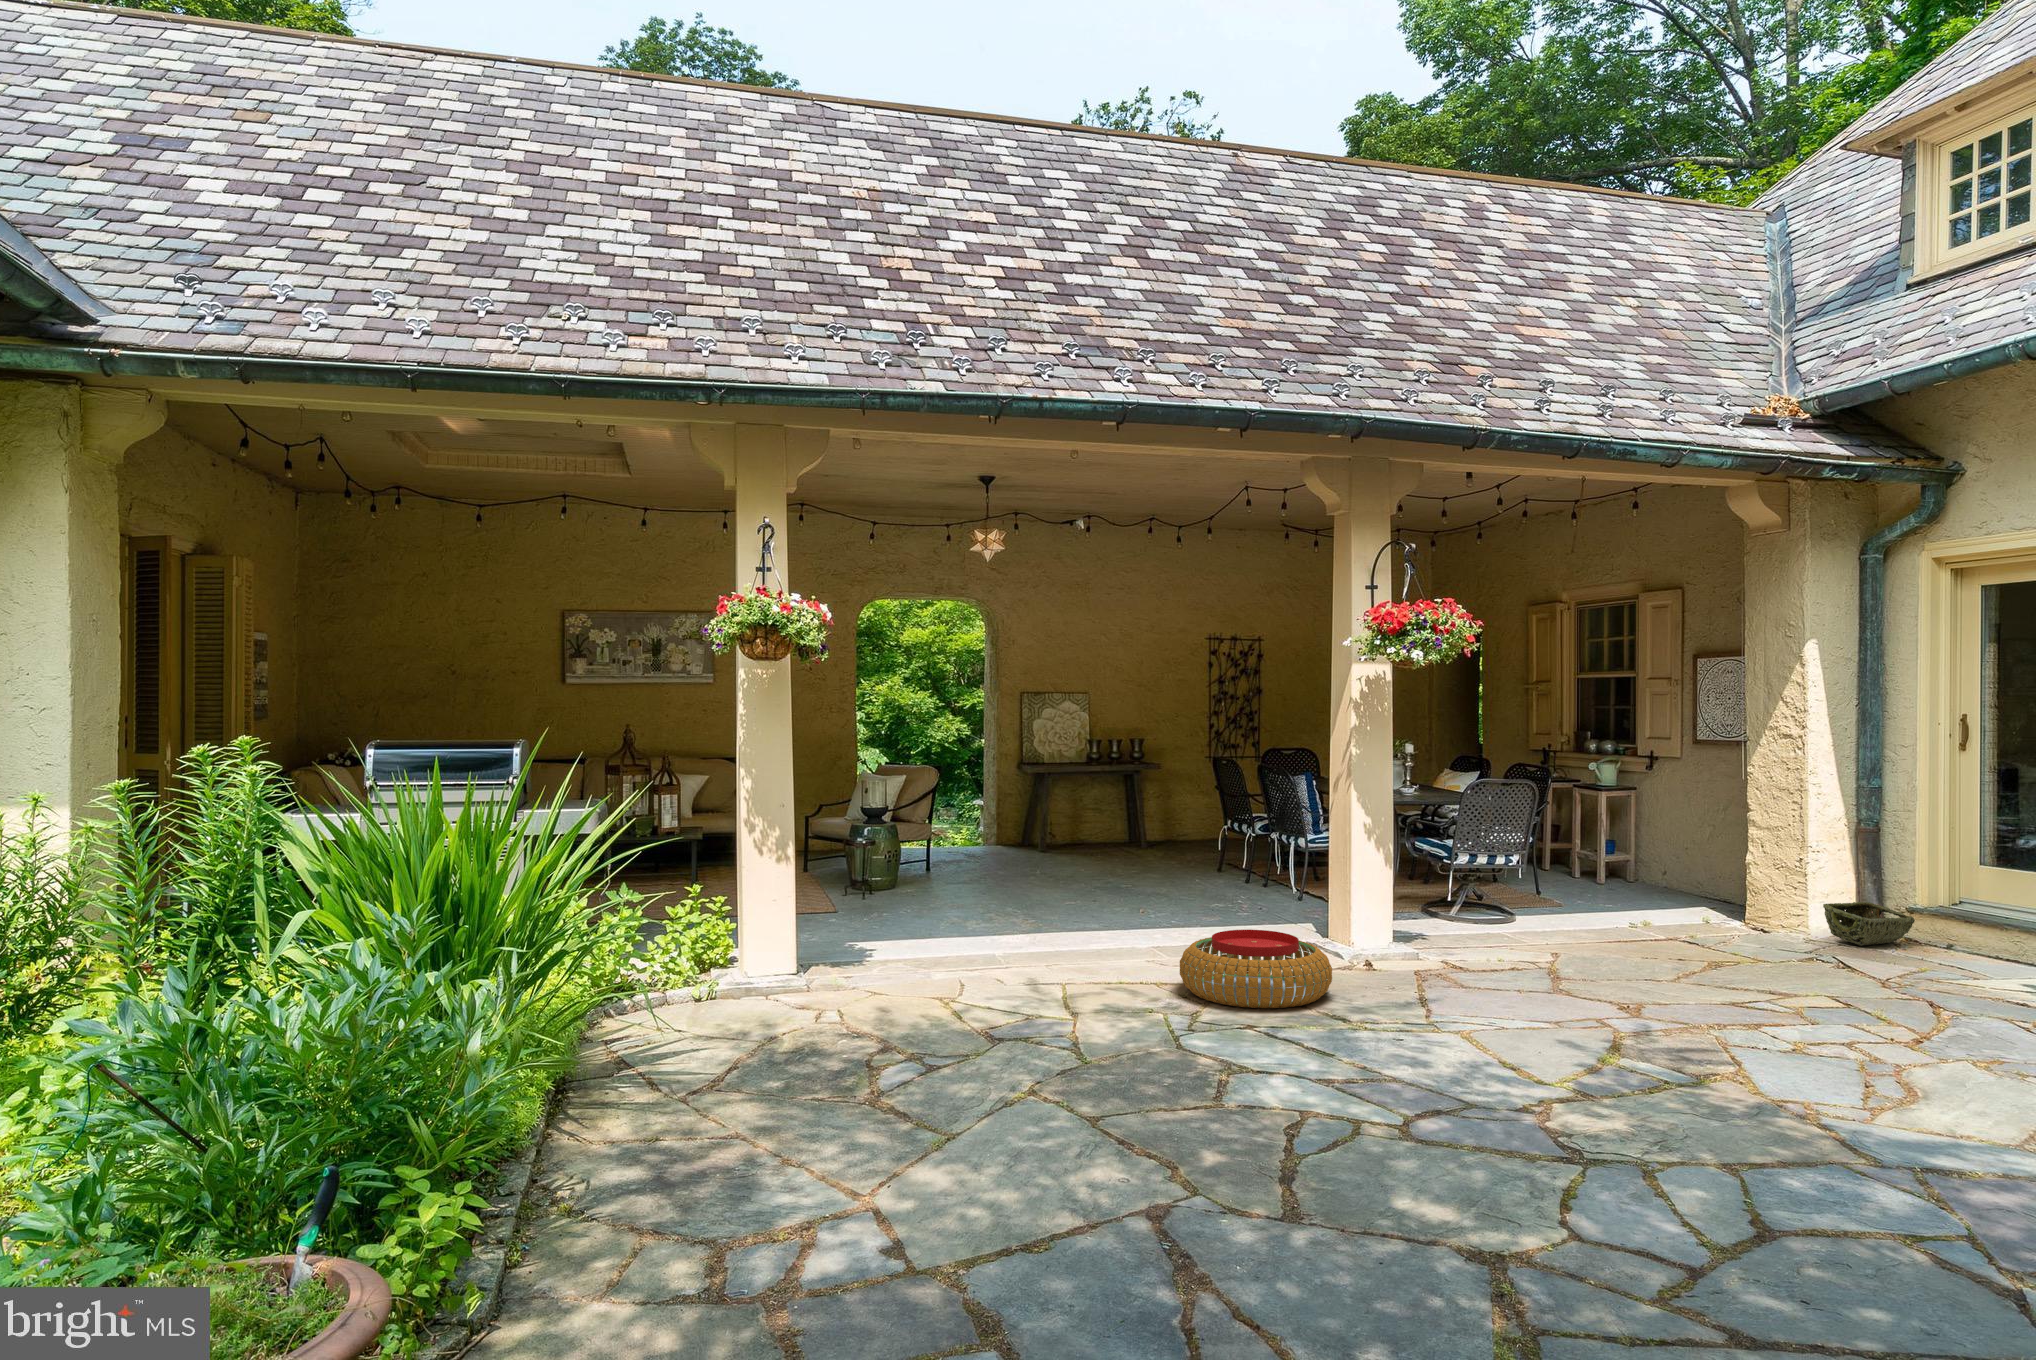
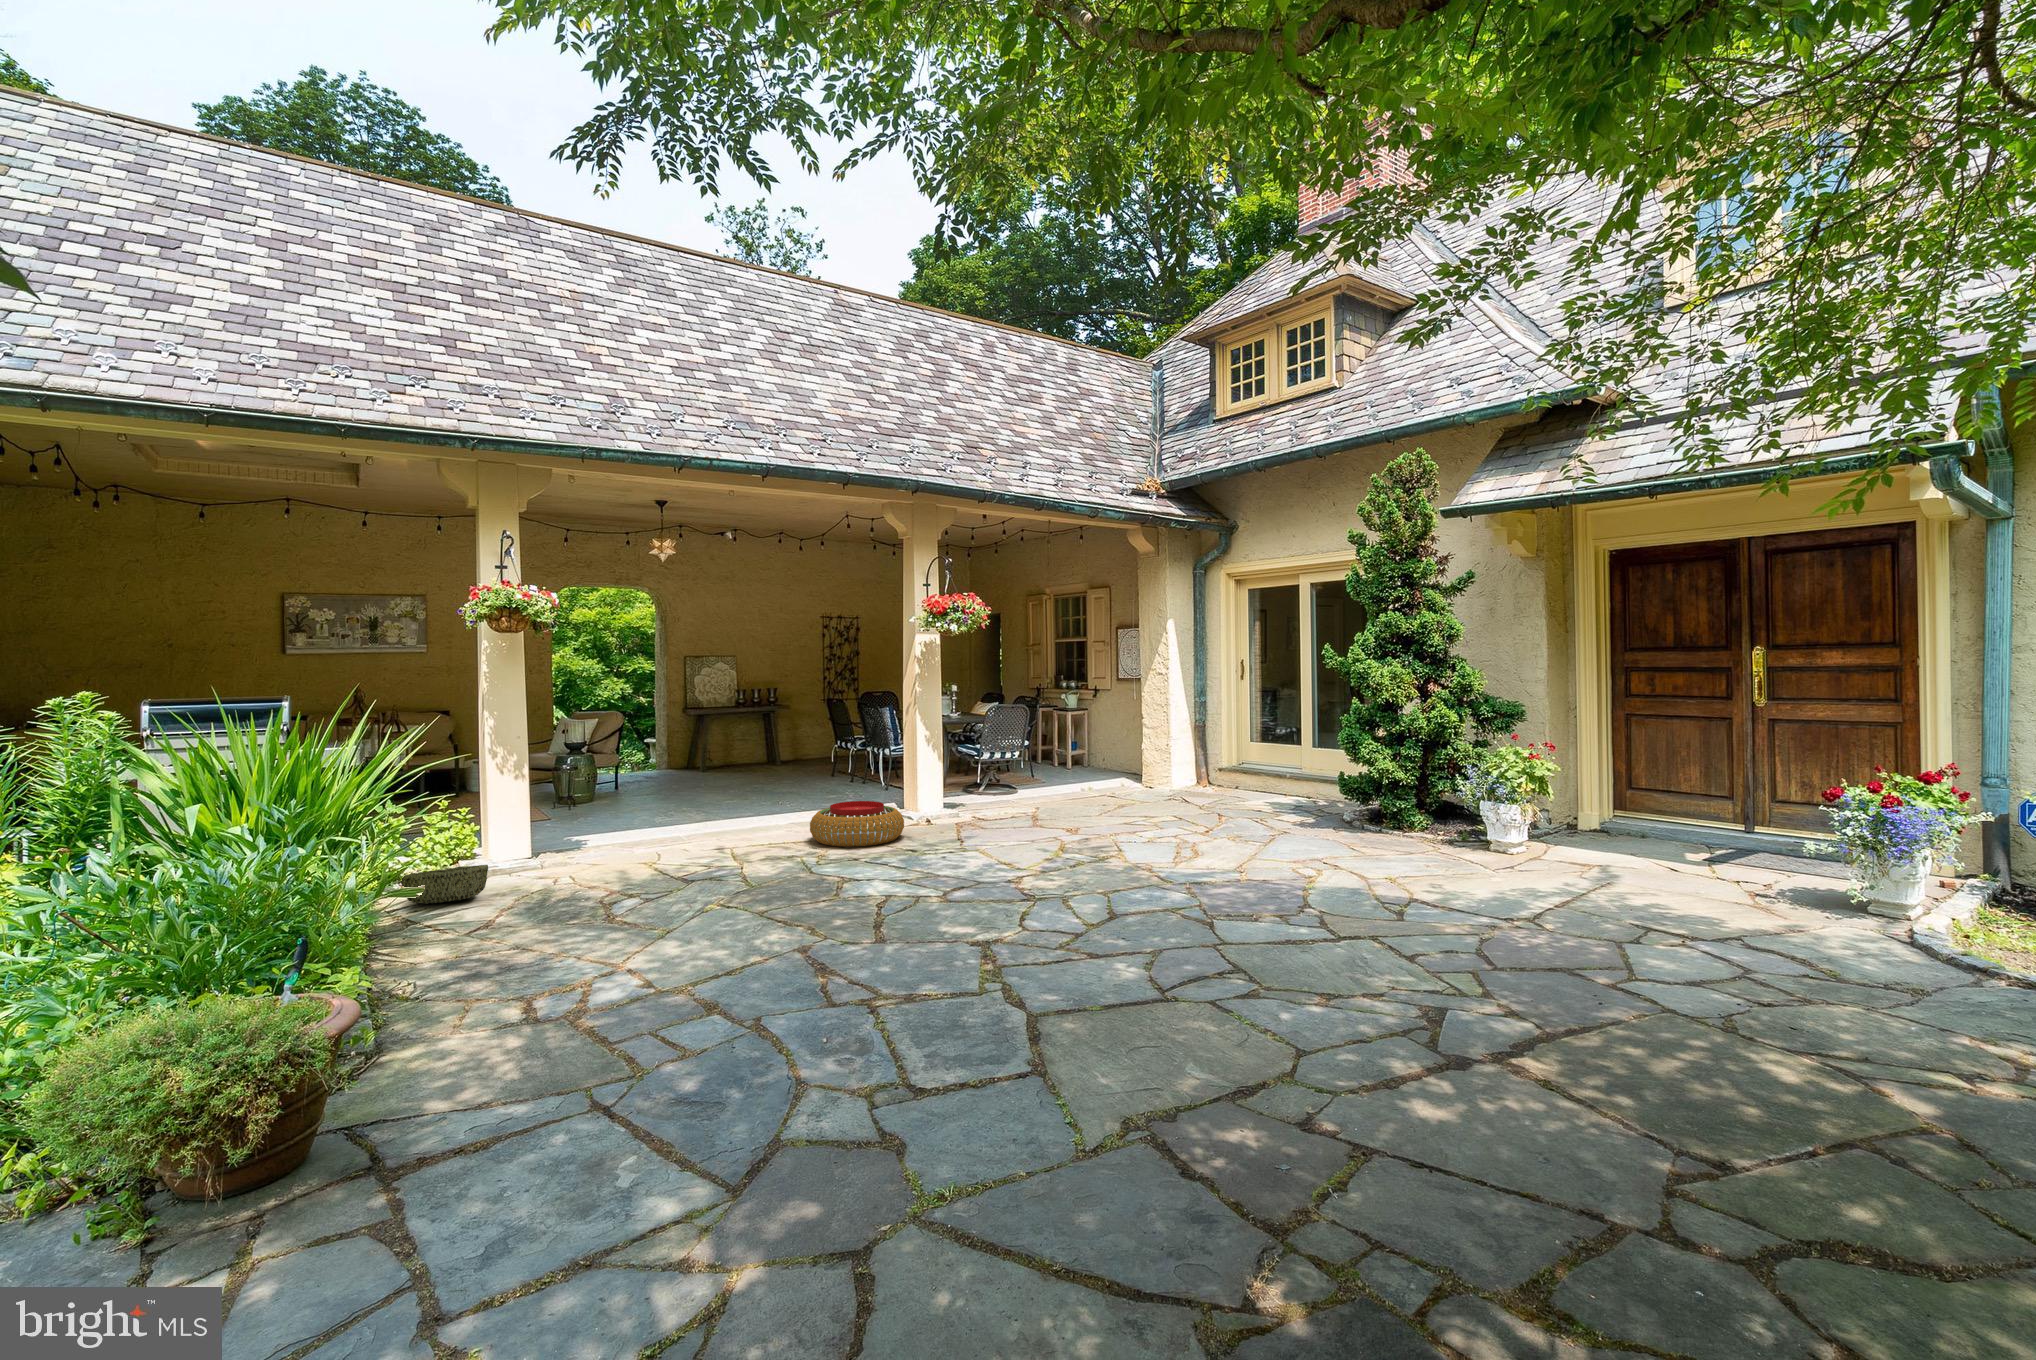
woven basket: present [1823,902,1915,946] -> present [401,865,488,904]

